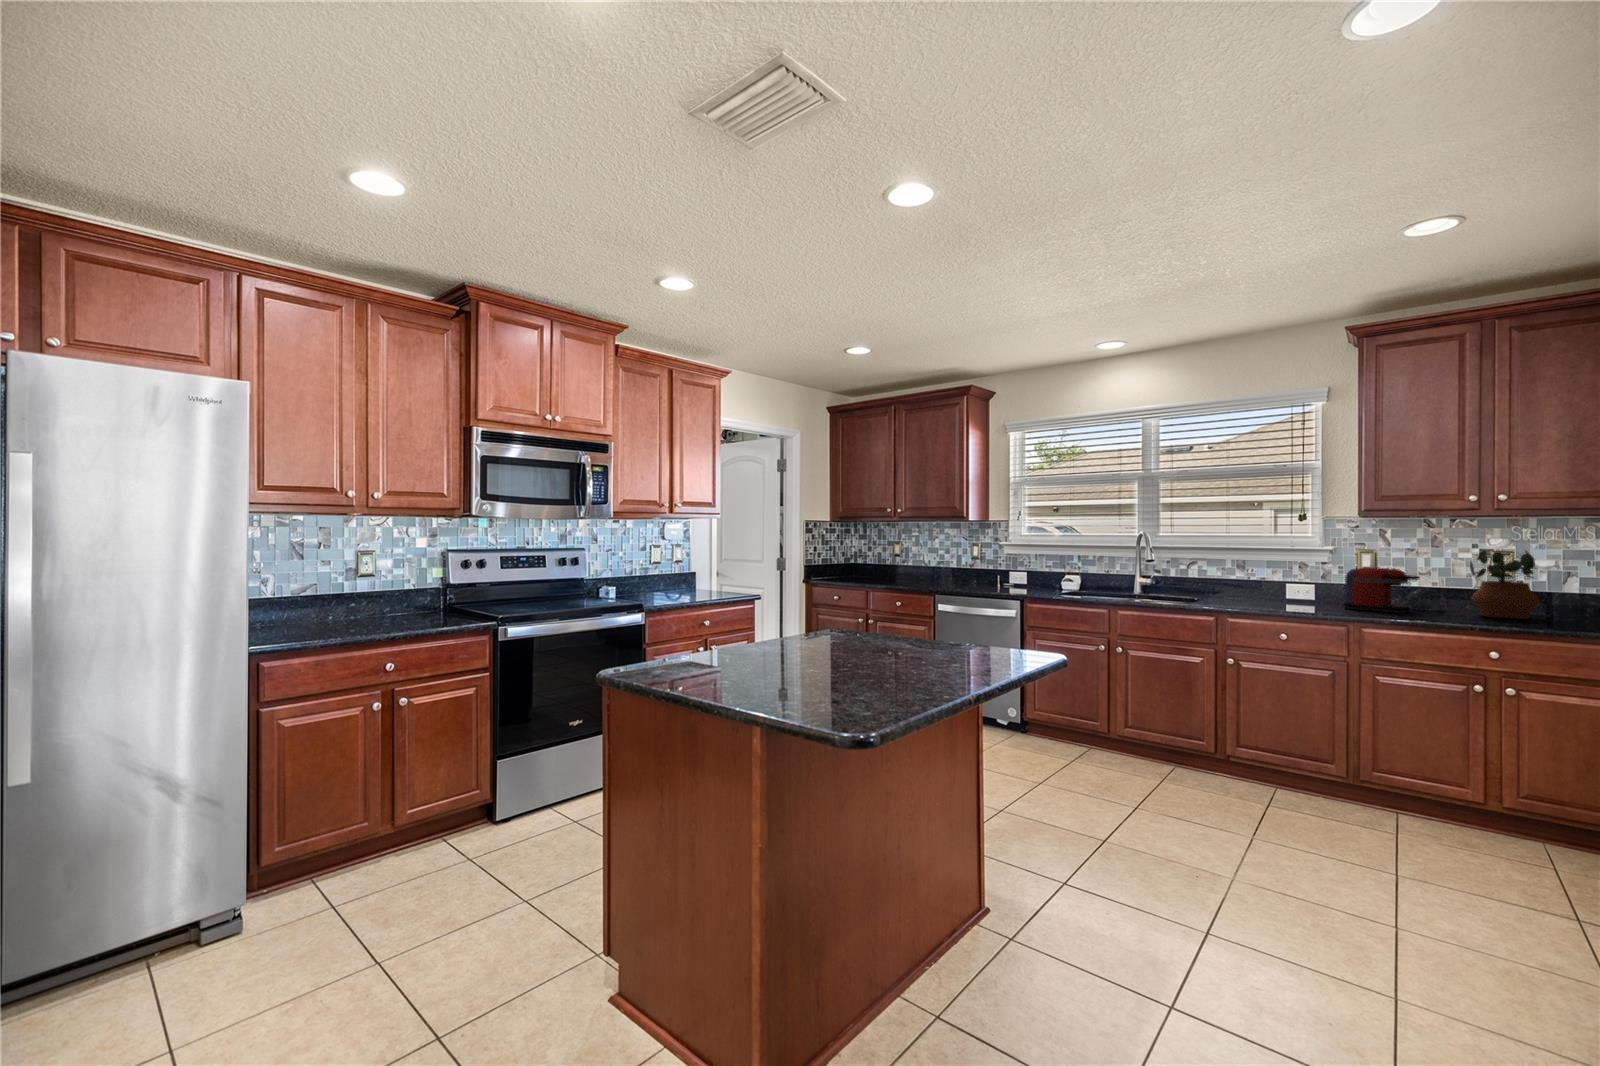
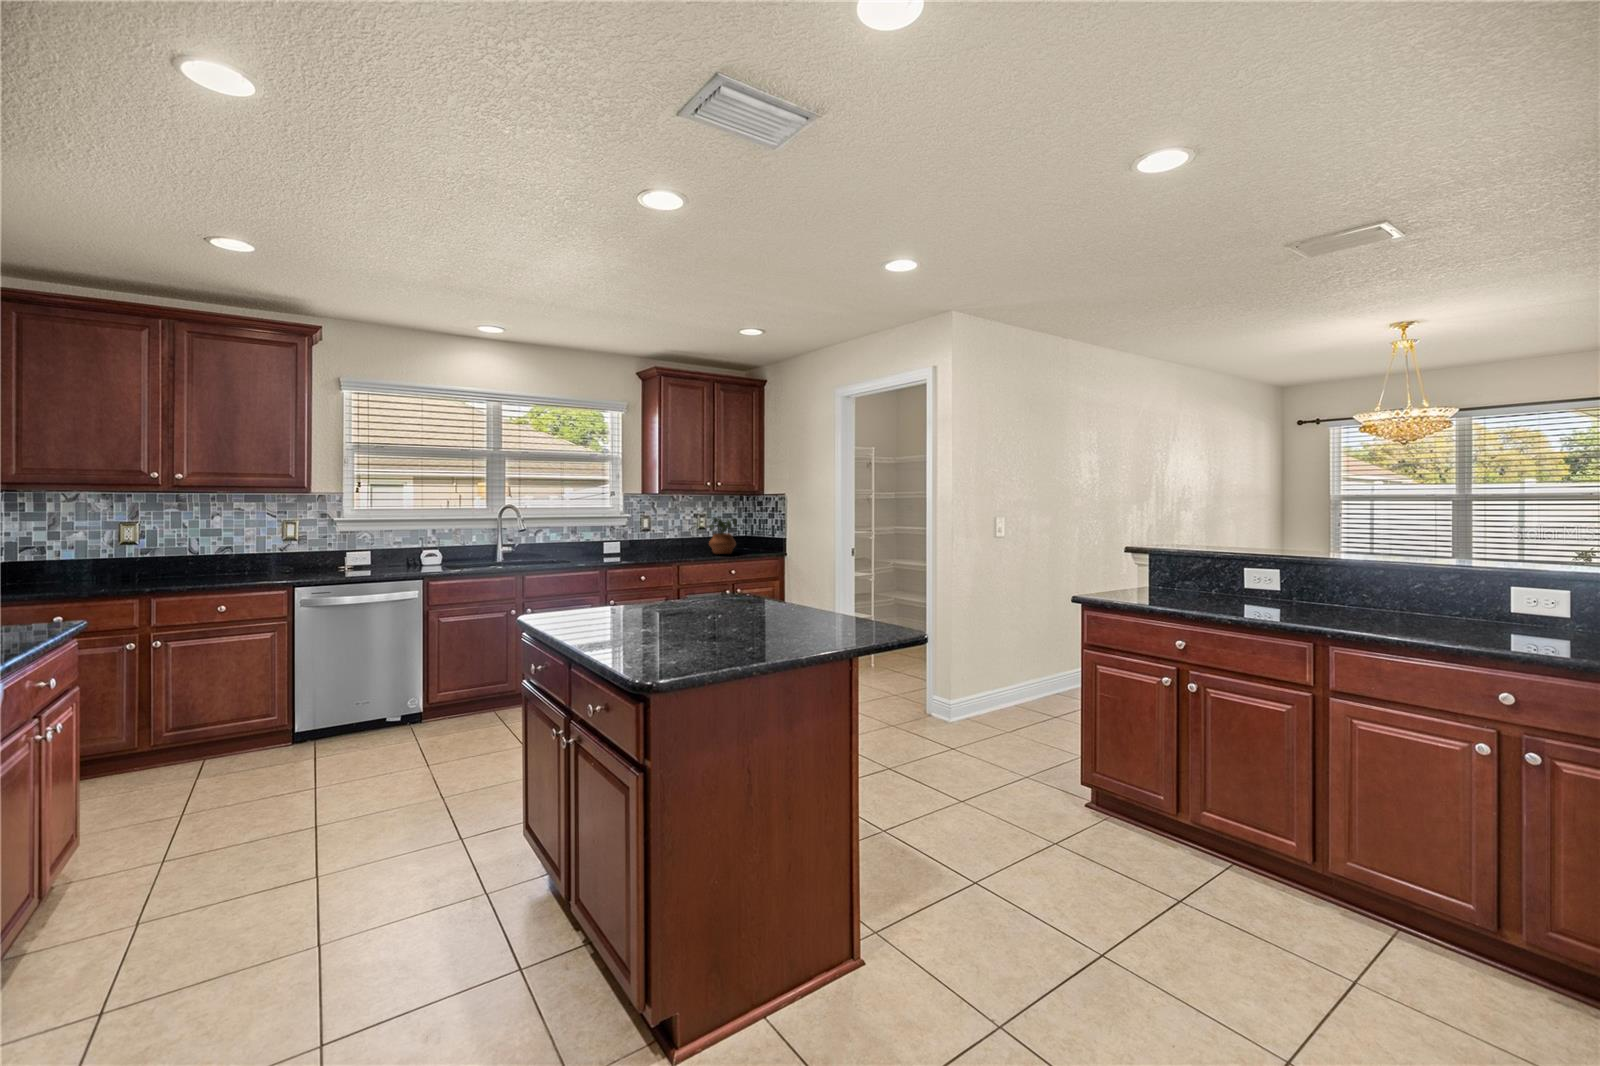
coffee maker: present [1343,567,1420,613] -> none [651,529,690,557]

